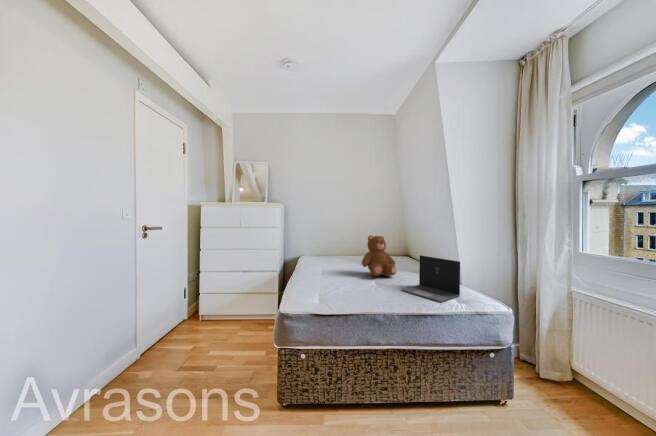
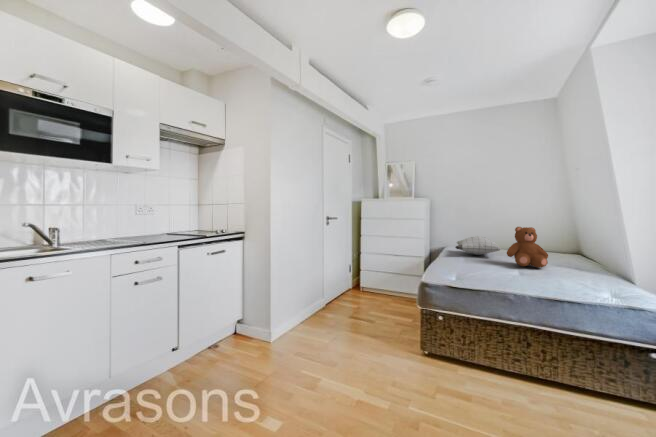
pillow: none [310,246,355,265] -> present [456,236,501,255]
laptop: present [401,255,460,302] -> none [545,247,619,292]

